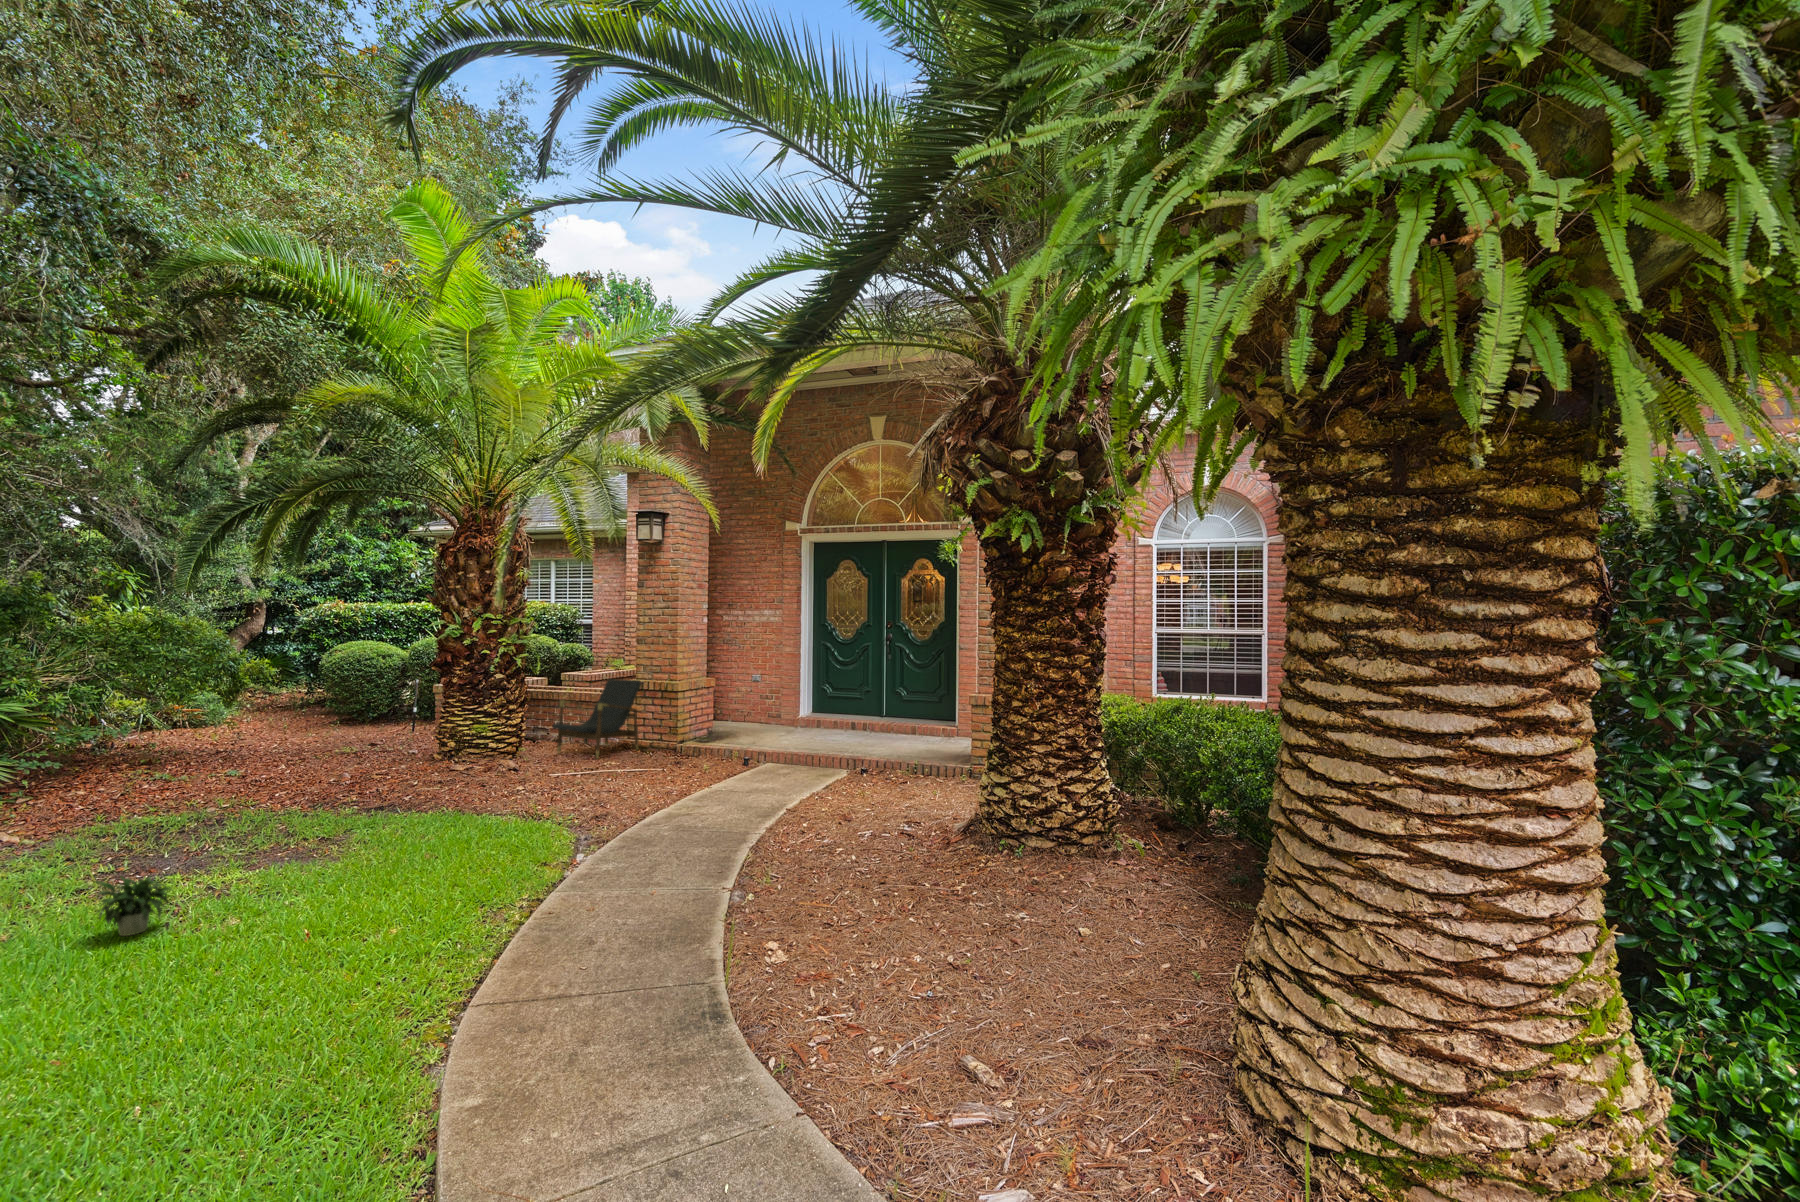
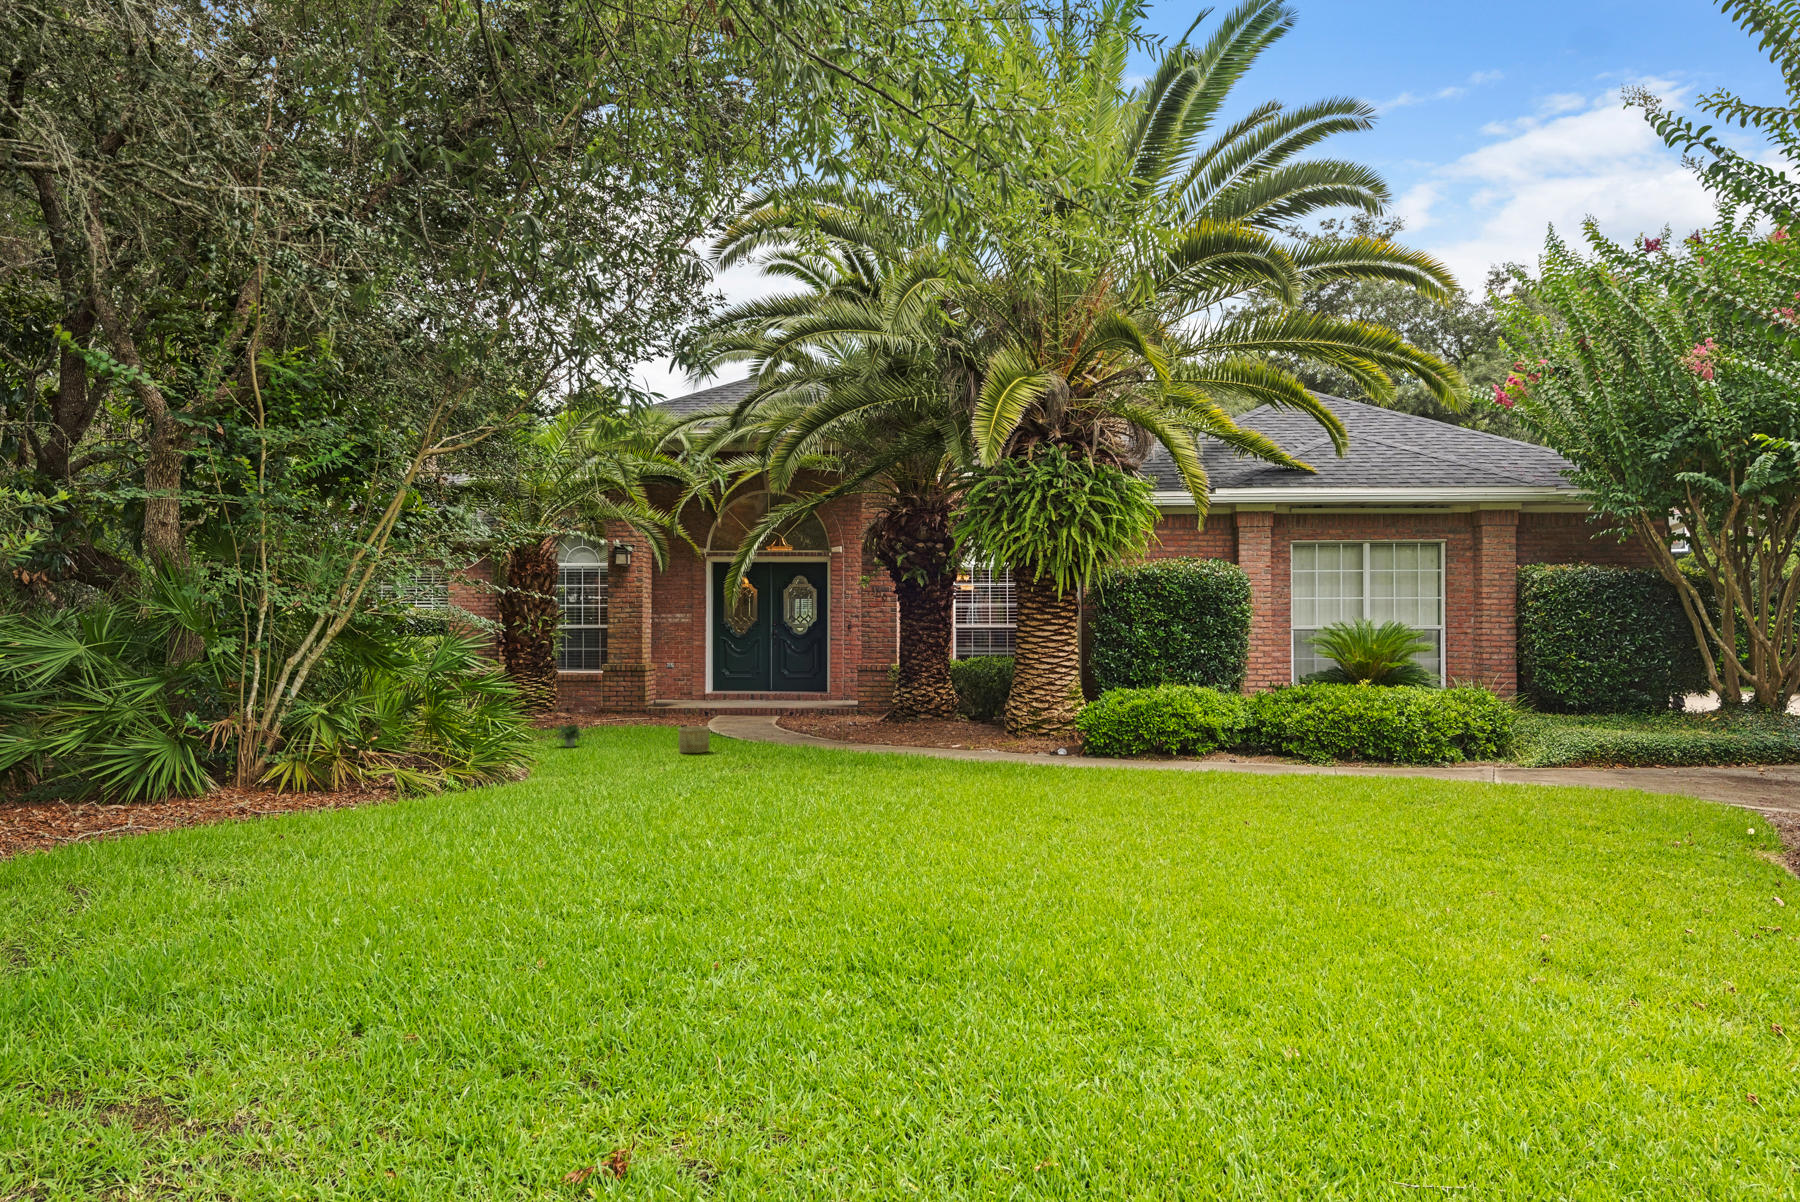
lounge chair: present [552,679,641,759] -> none [572,666,626,716]
wooden bucket: none [134,958,261,1076] -> present [678,726,709,753]

